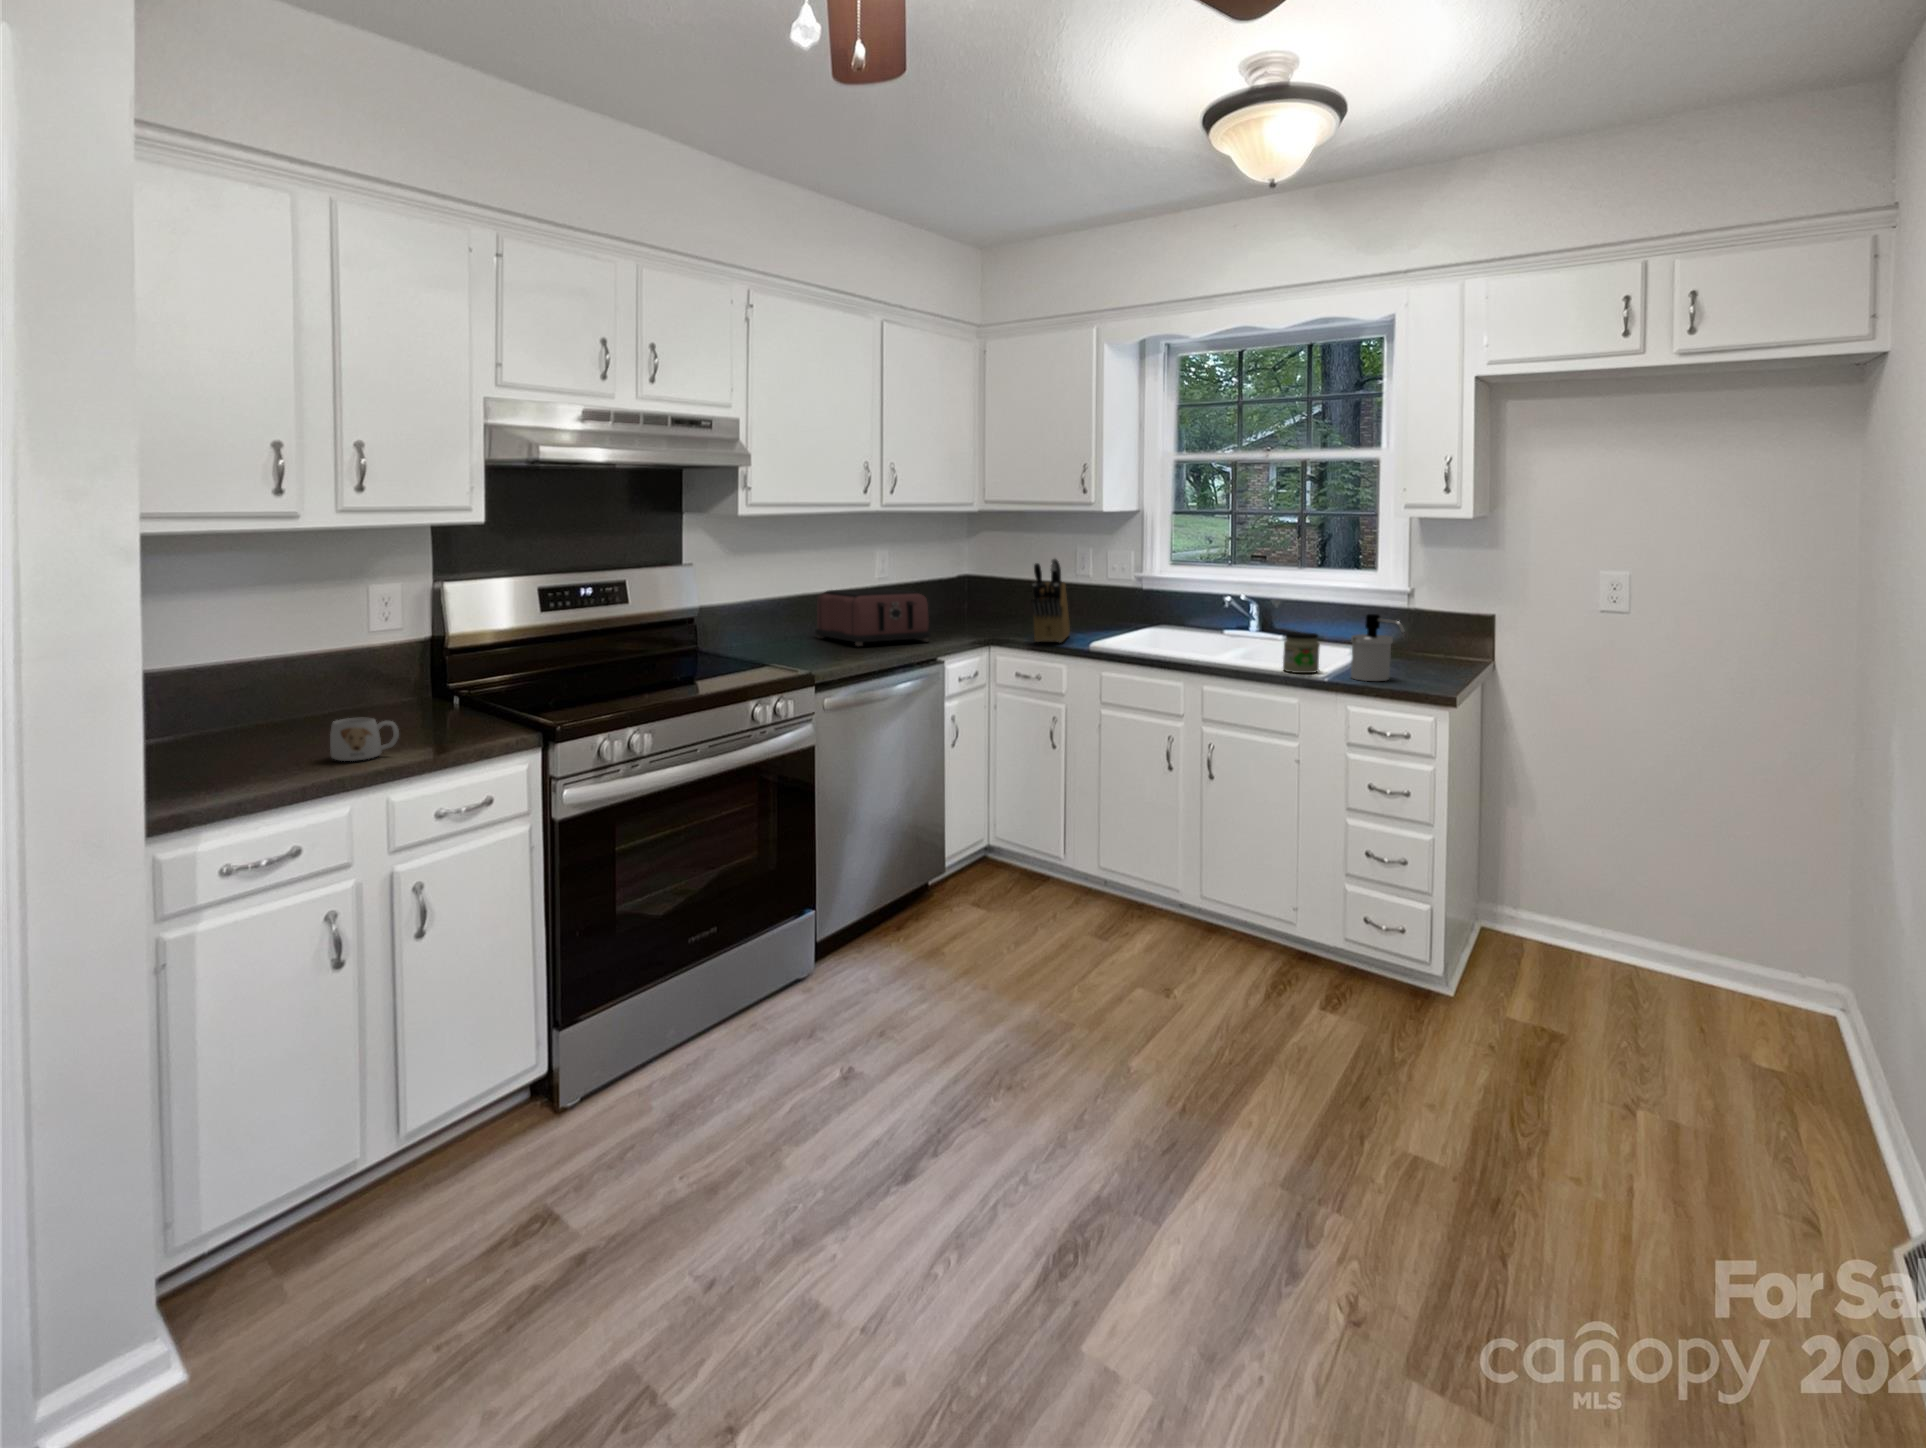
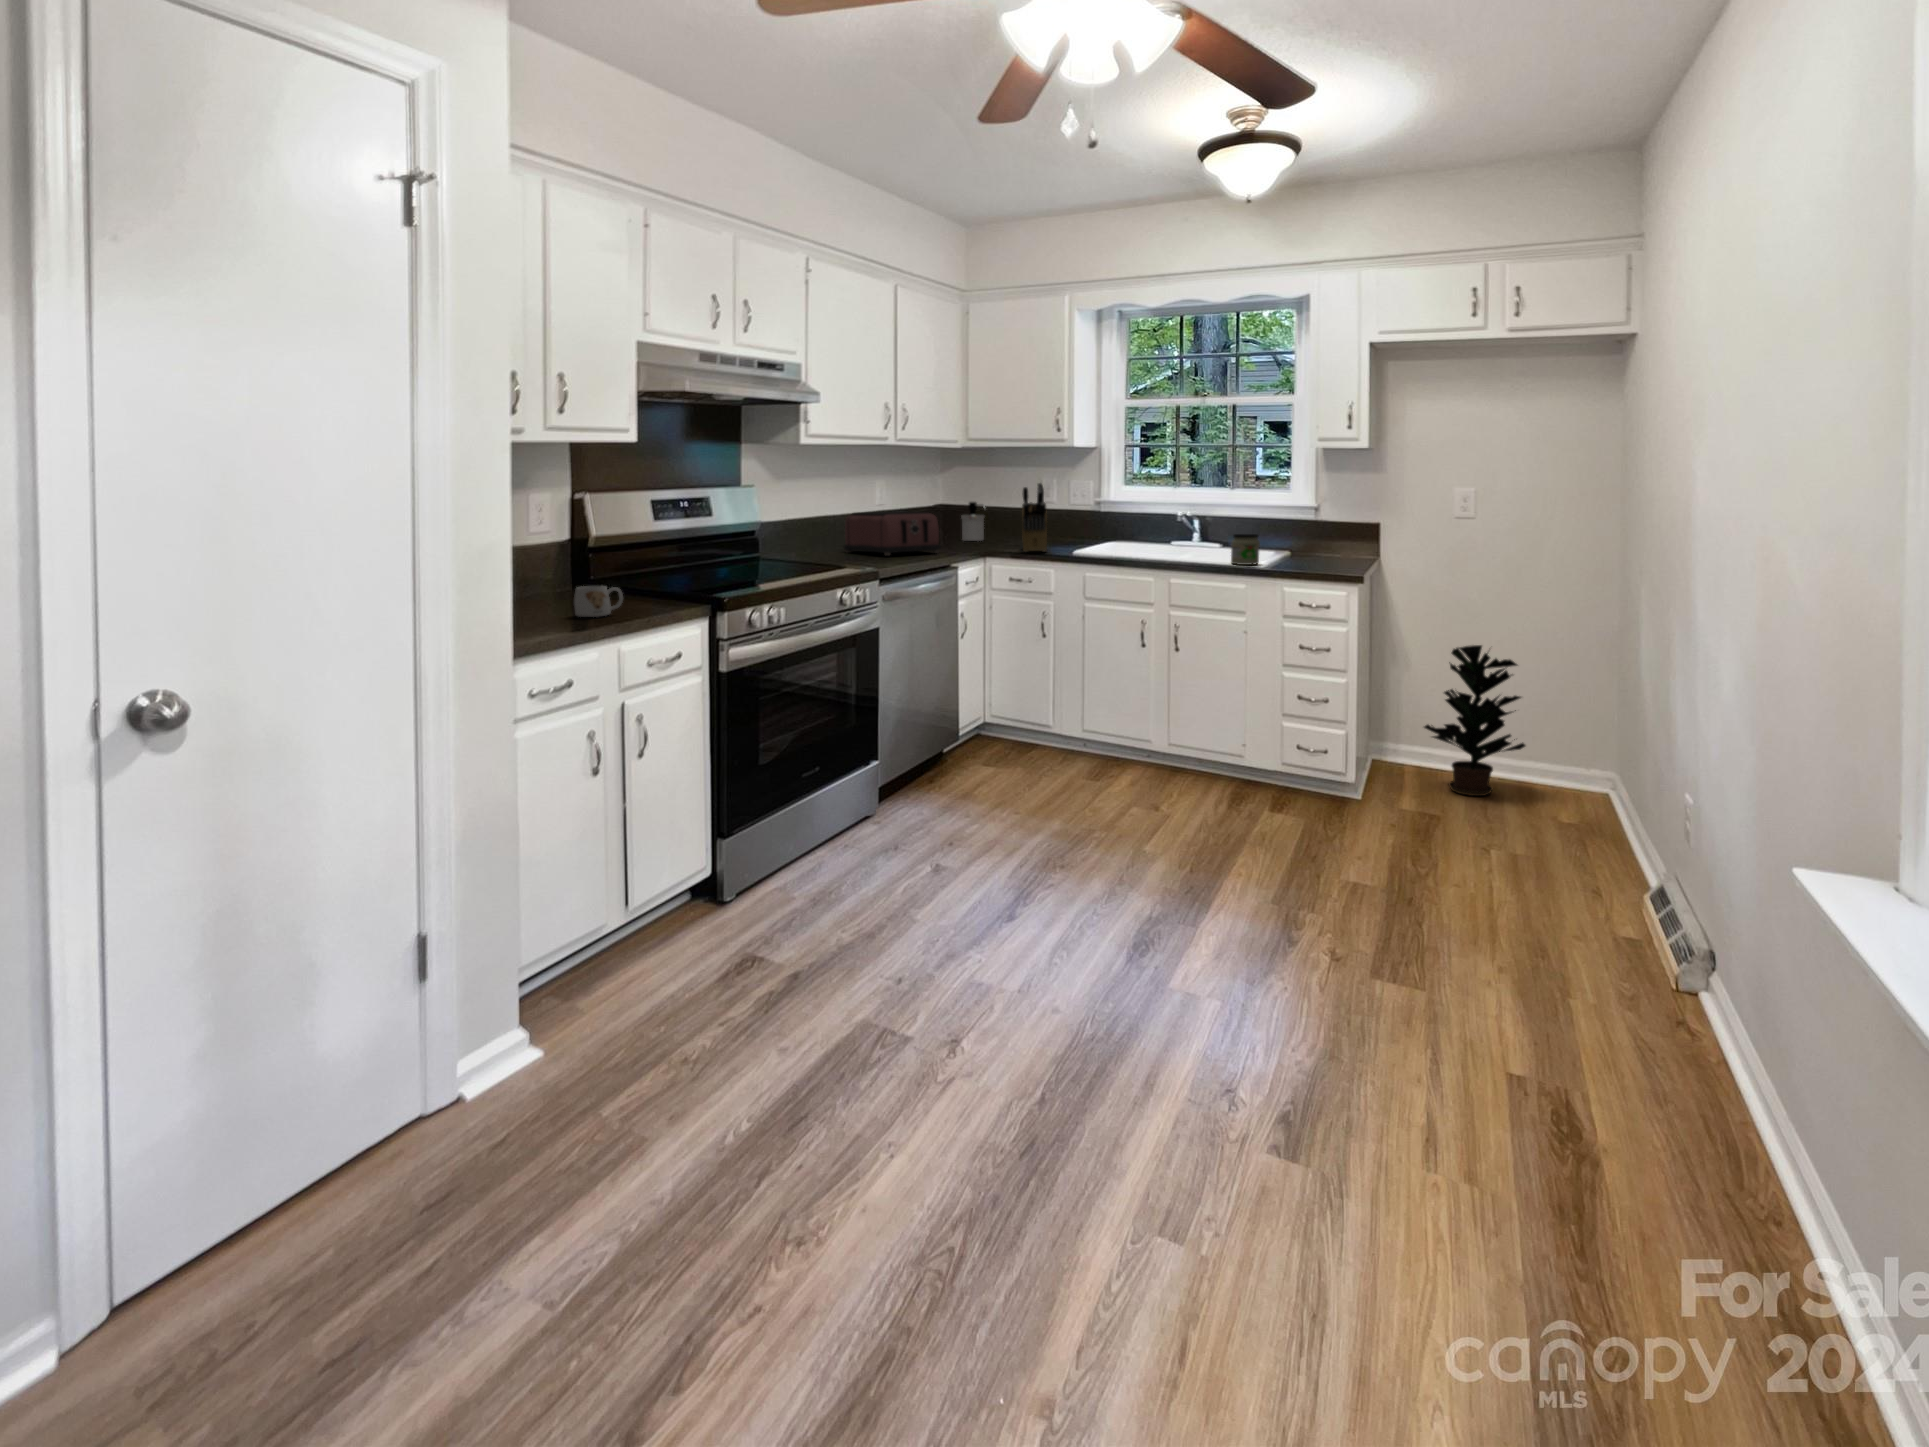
soap dispenser: present [1351,614,1404,681] -> present [961,502,986,541]
potted plant: none [1536,786,1674,989] -> present [1424,645,1525,796]

